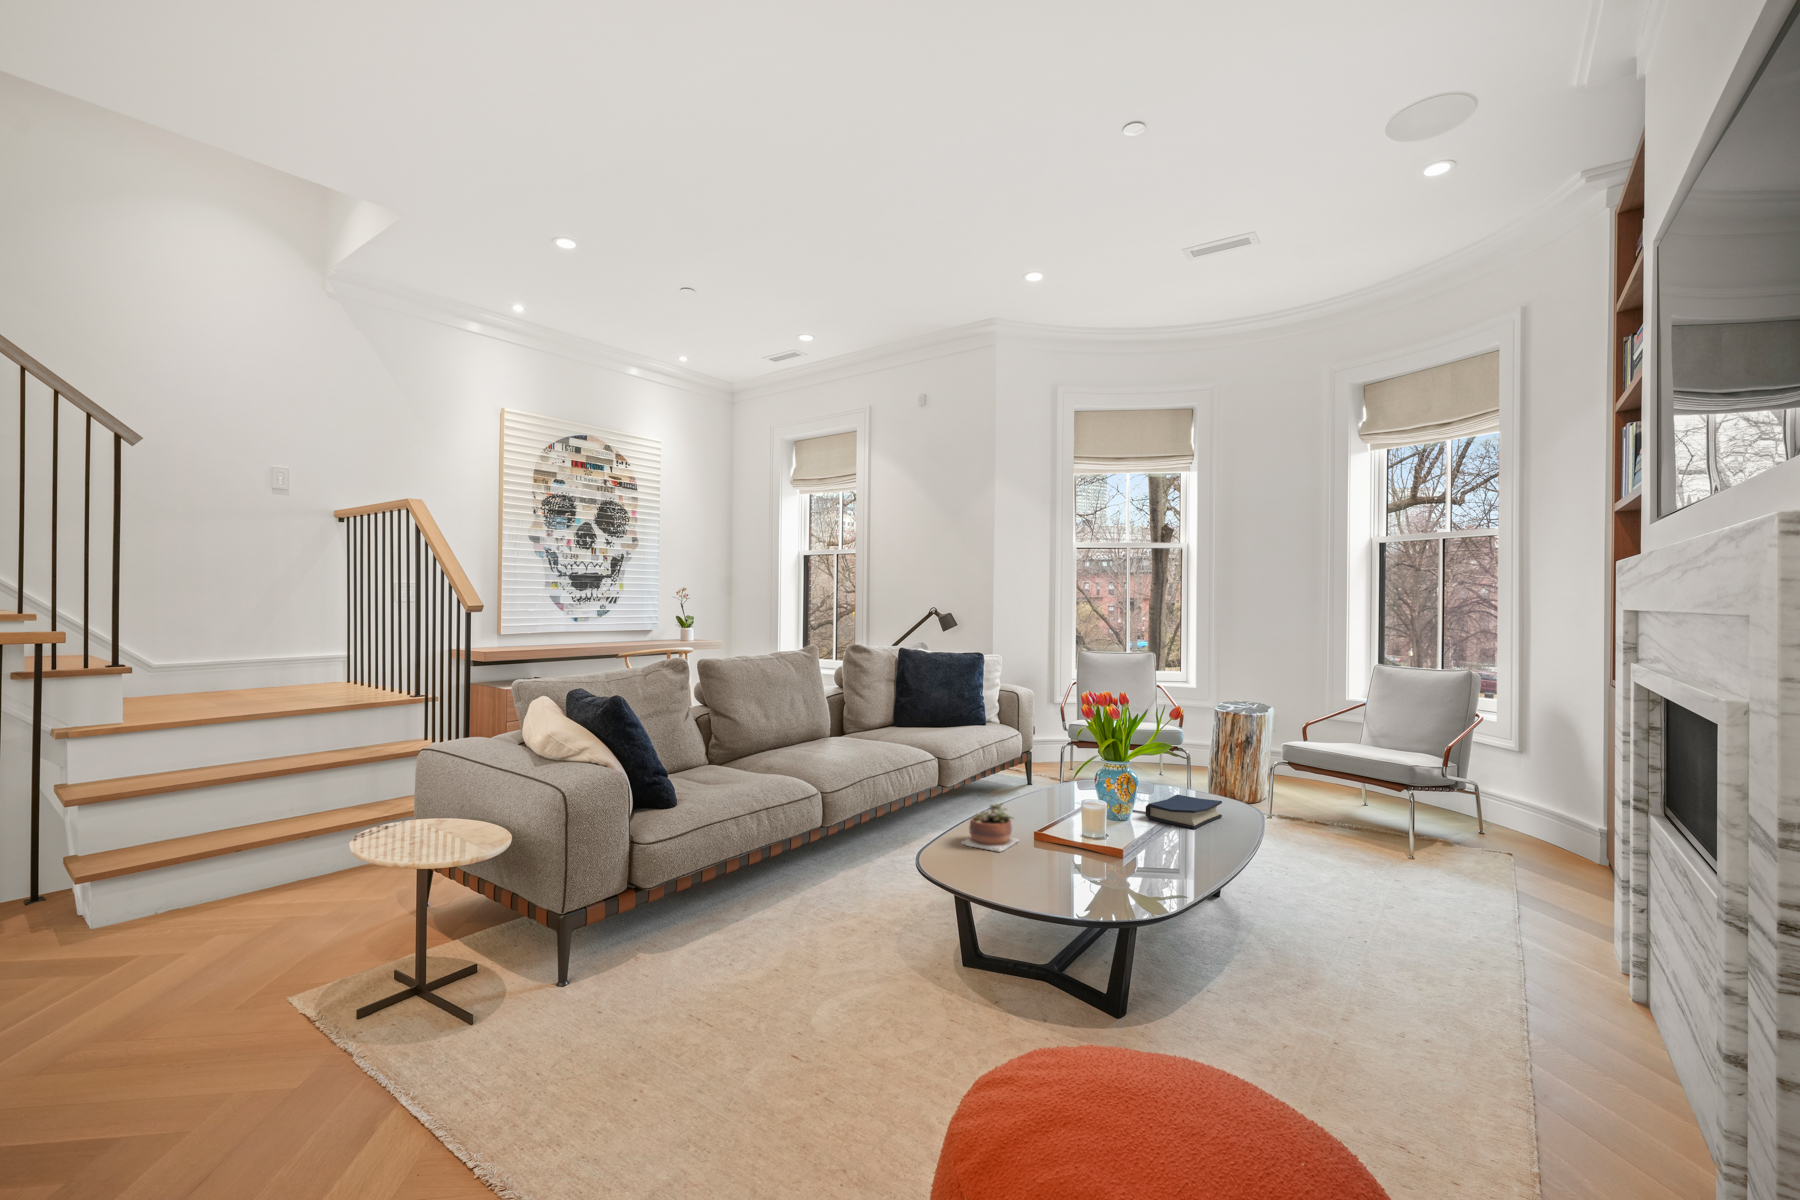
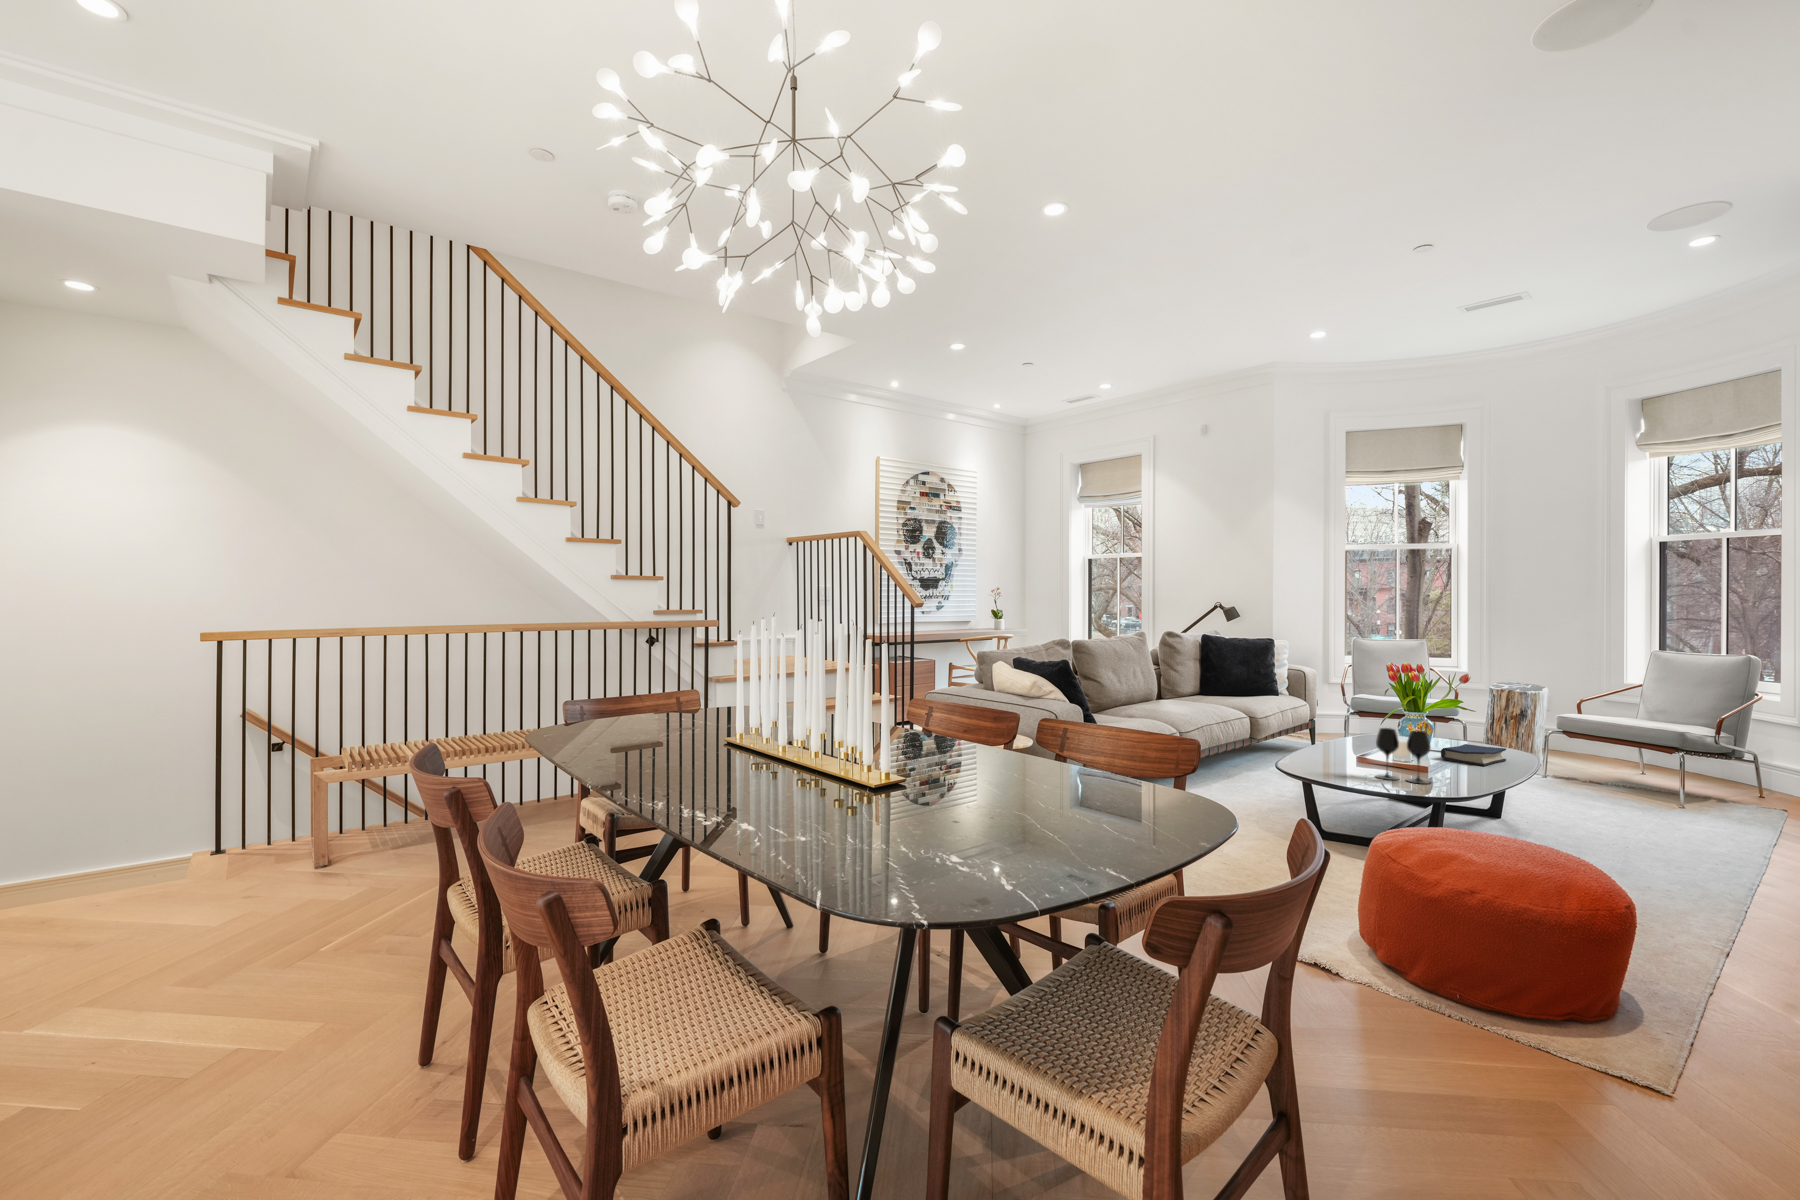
wine glass: none [1051,789,1121,871] -> present [1376,728,1431,784]
succulent plant: present [962,803,1019,852] -> none [1302,739,1345,771]

